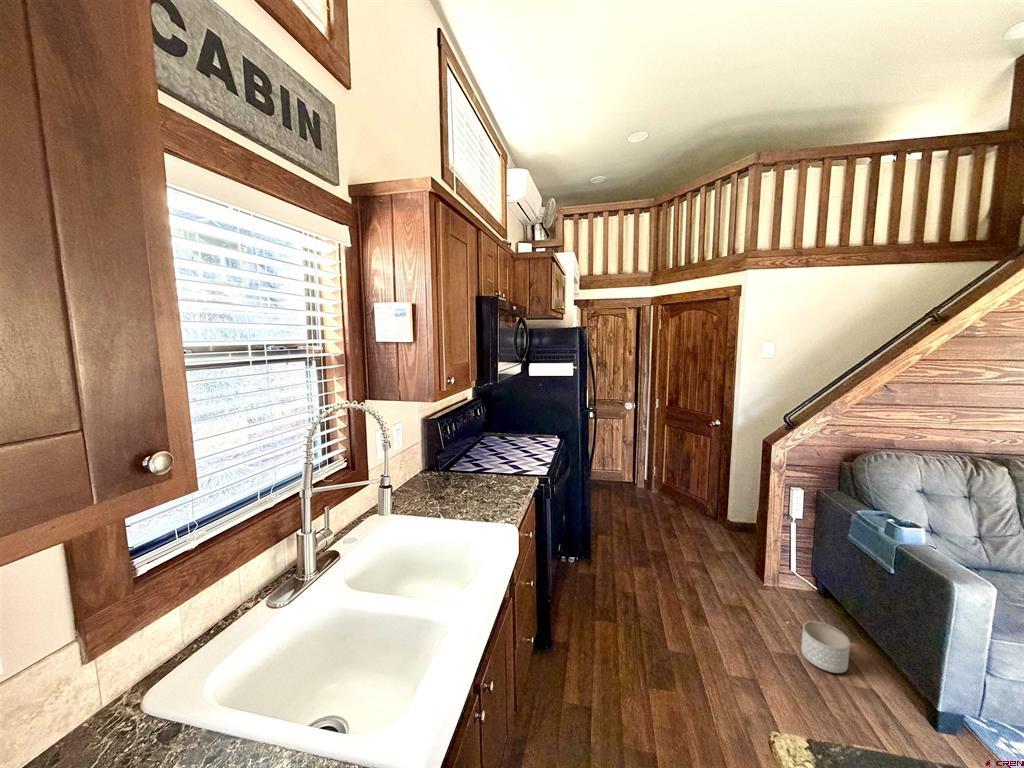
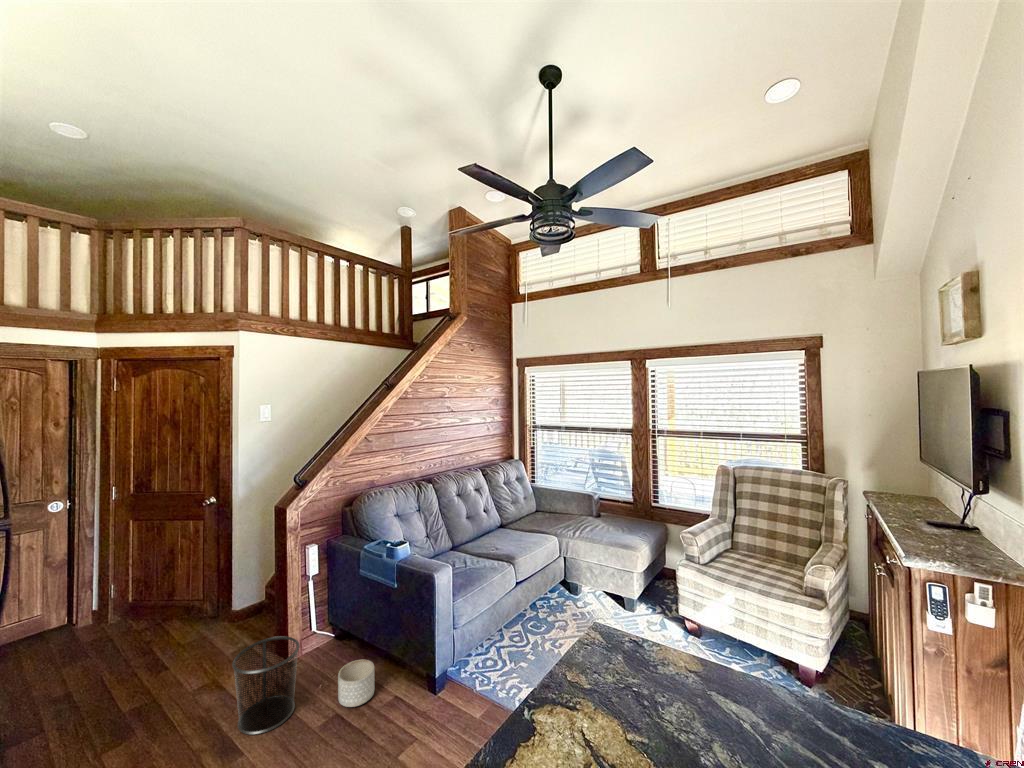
waste bin: none [707,550,766,629] -> present [232,636,300,735]

